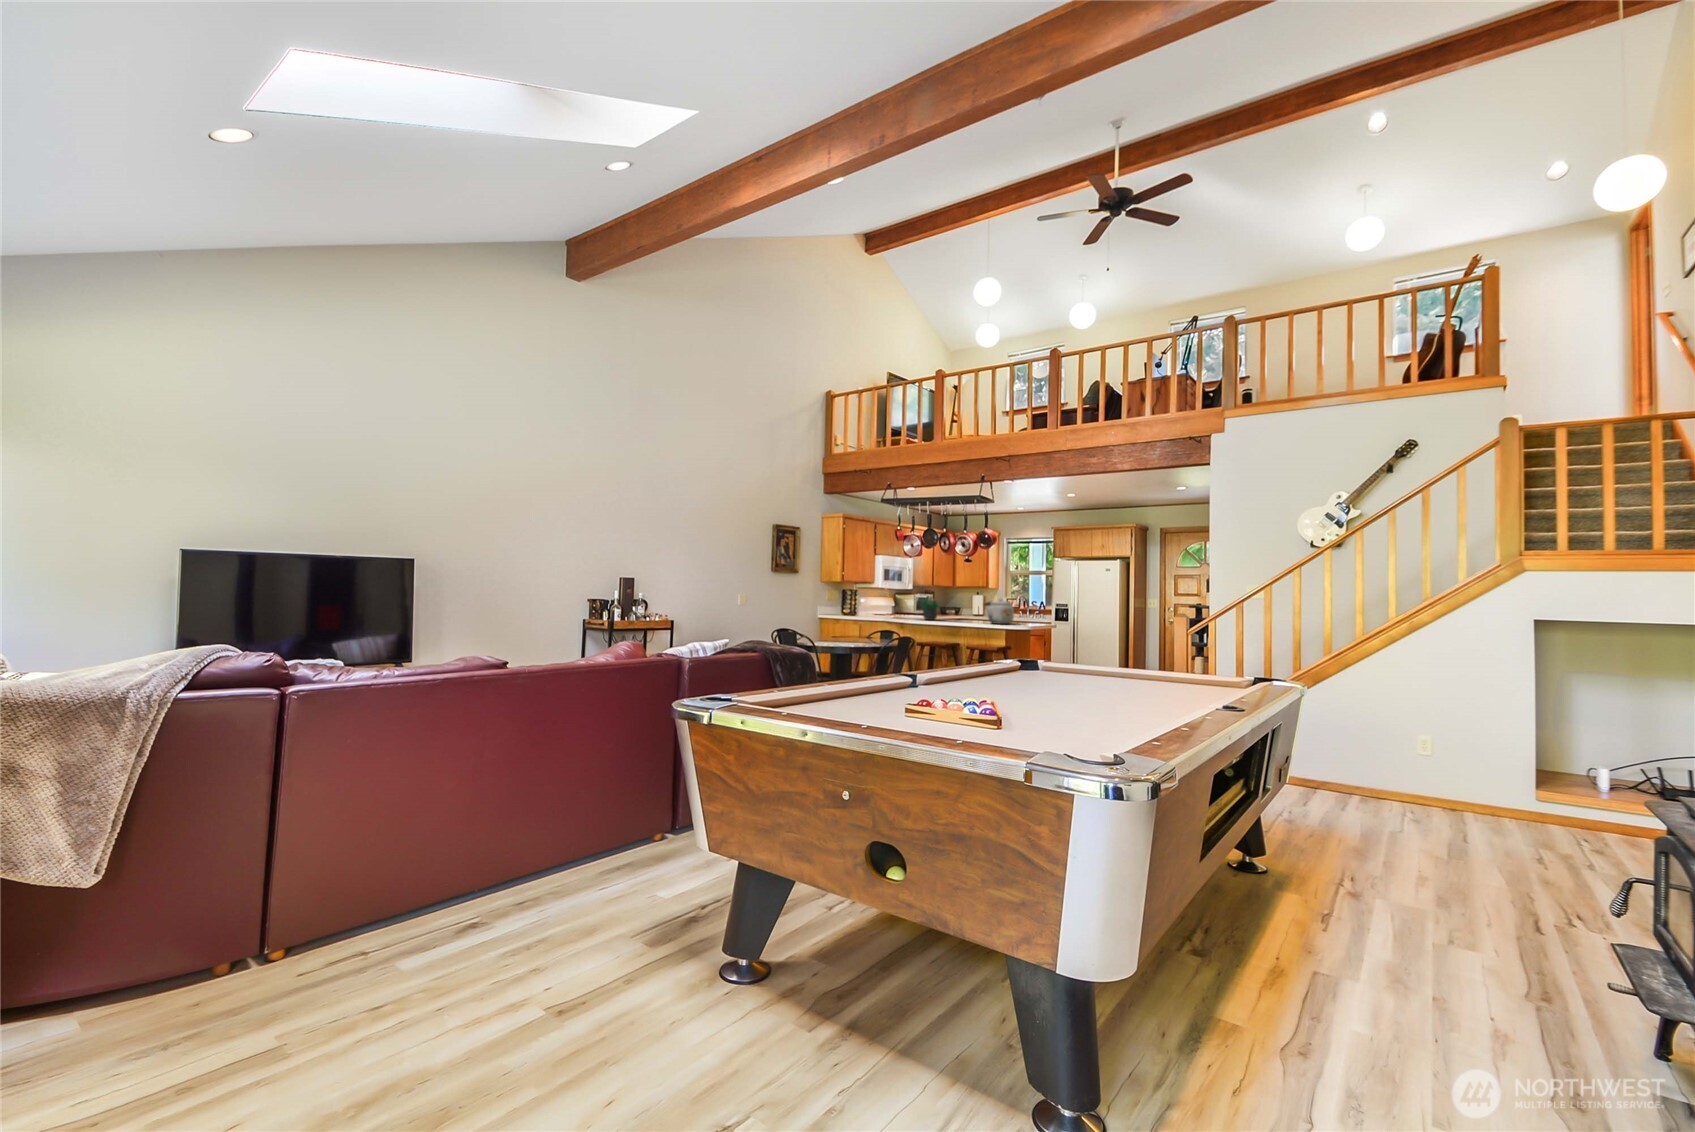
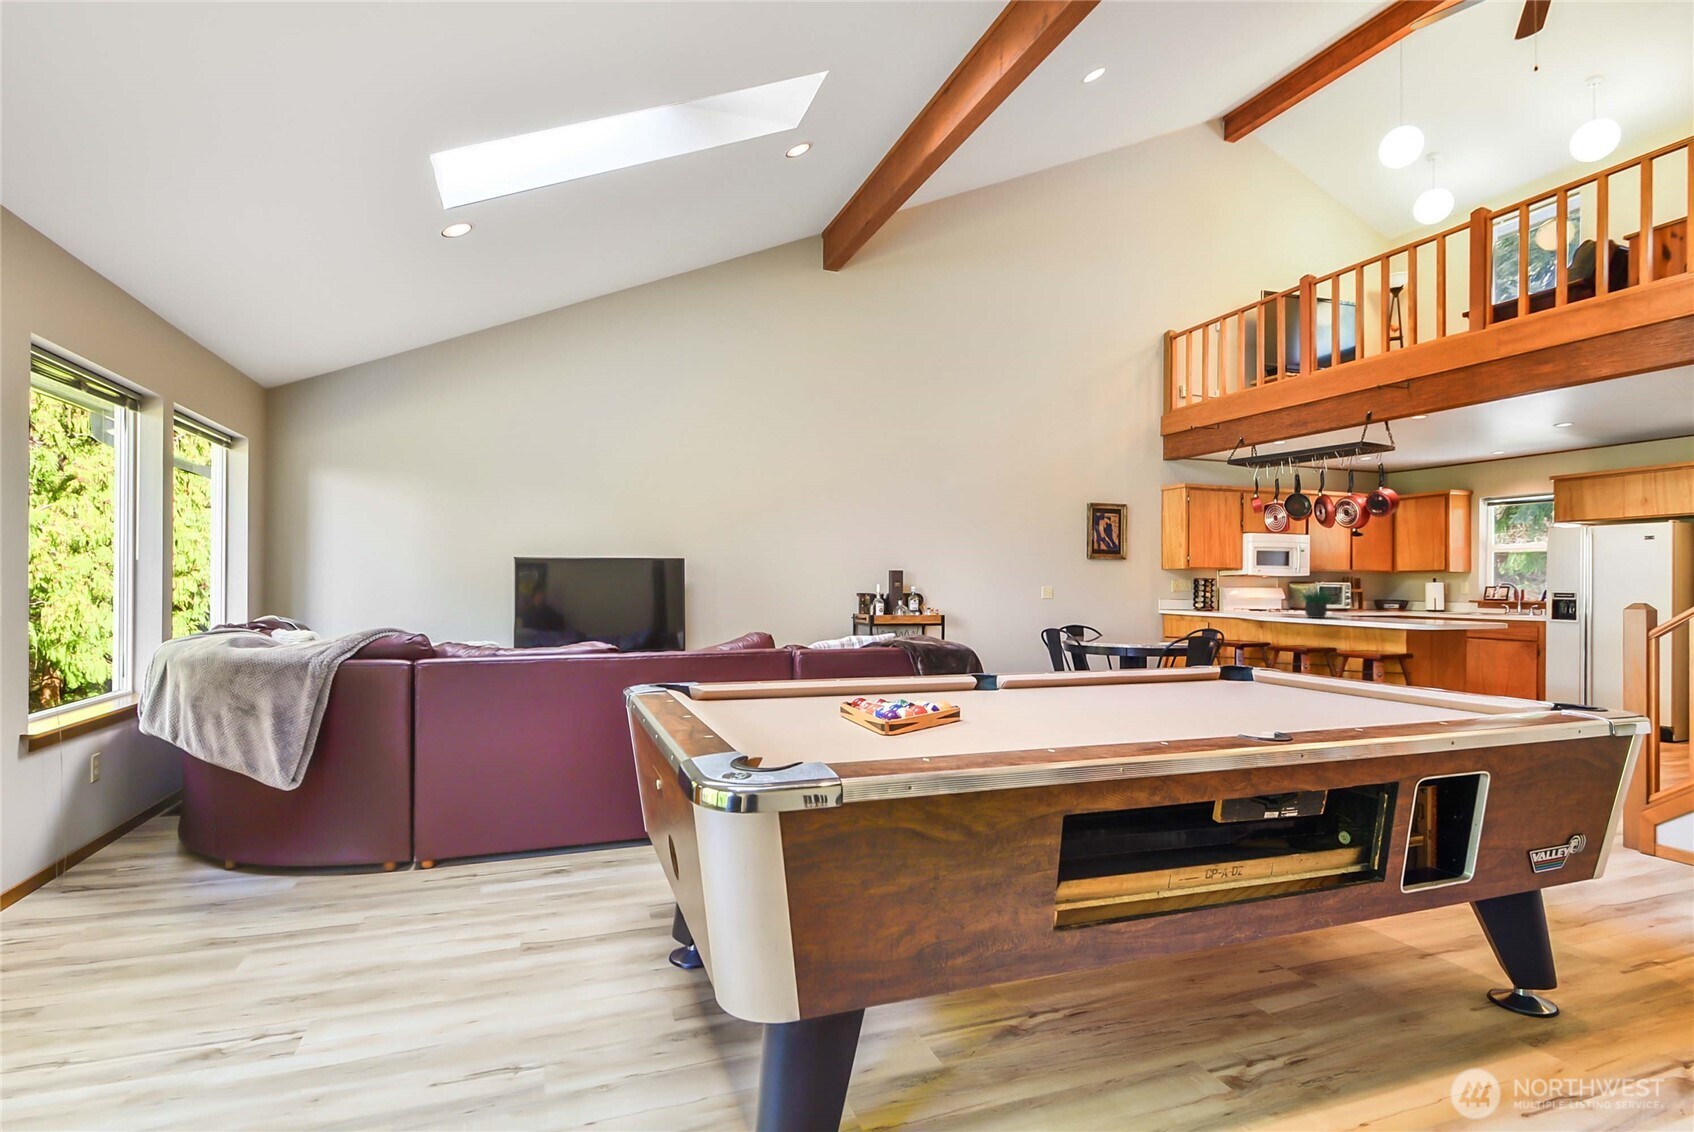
kettle: present [984,600,1014,624] -> none [1395,590,1446,626]

